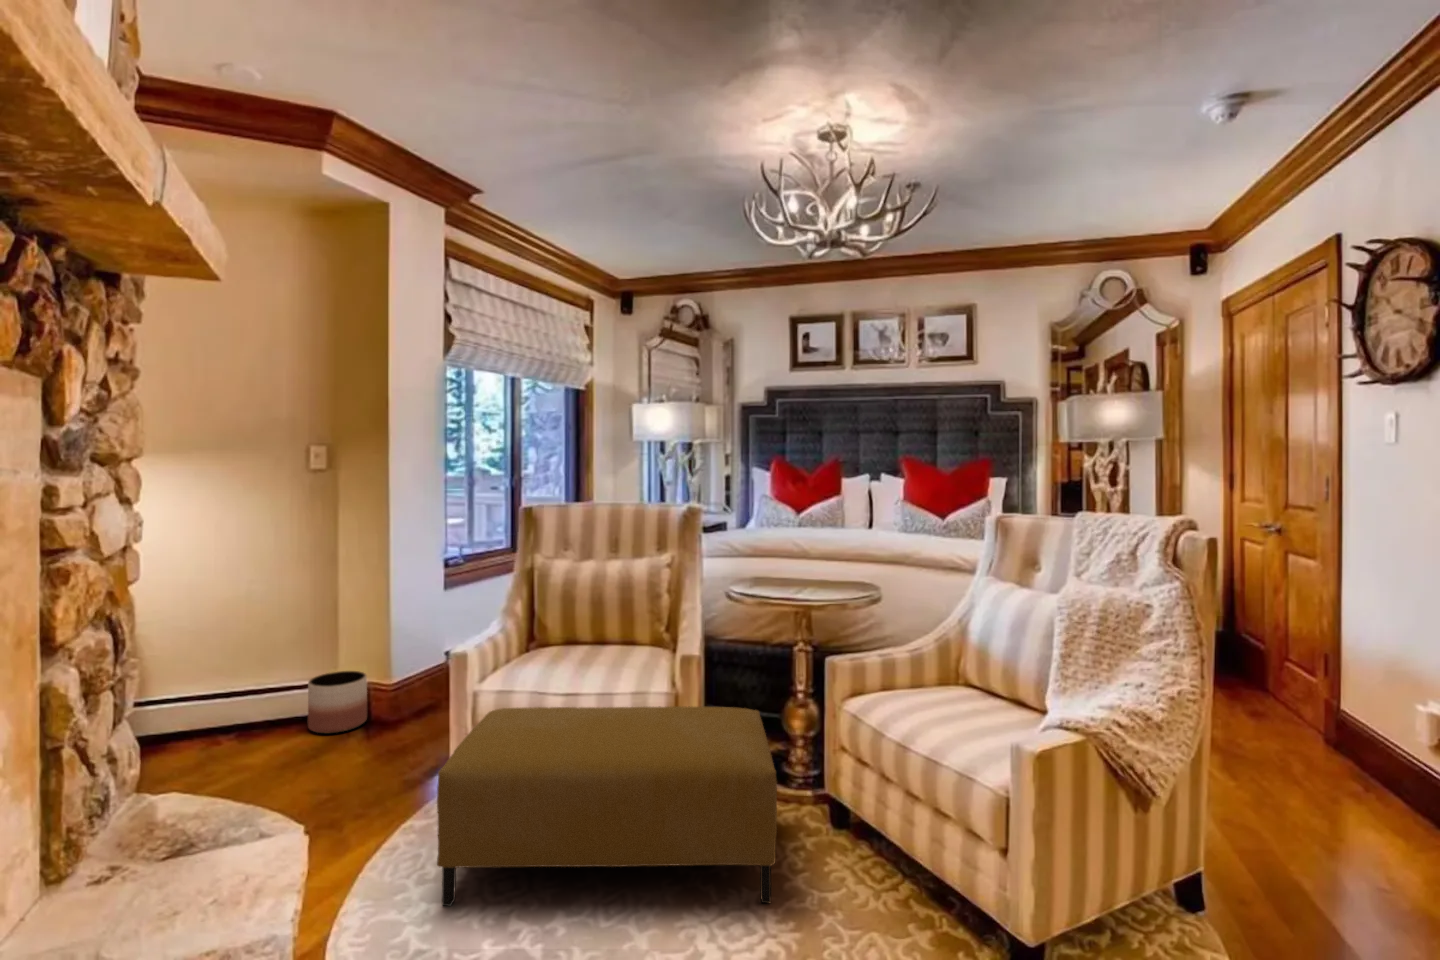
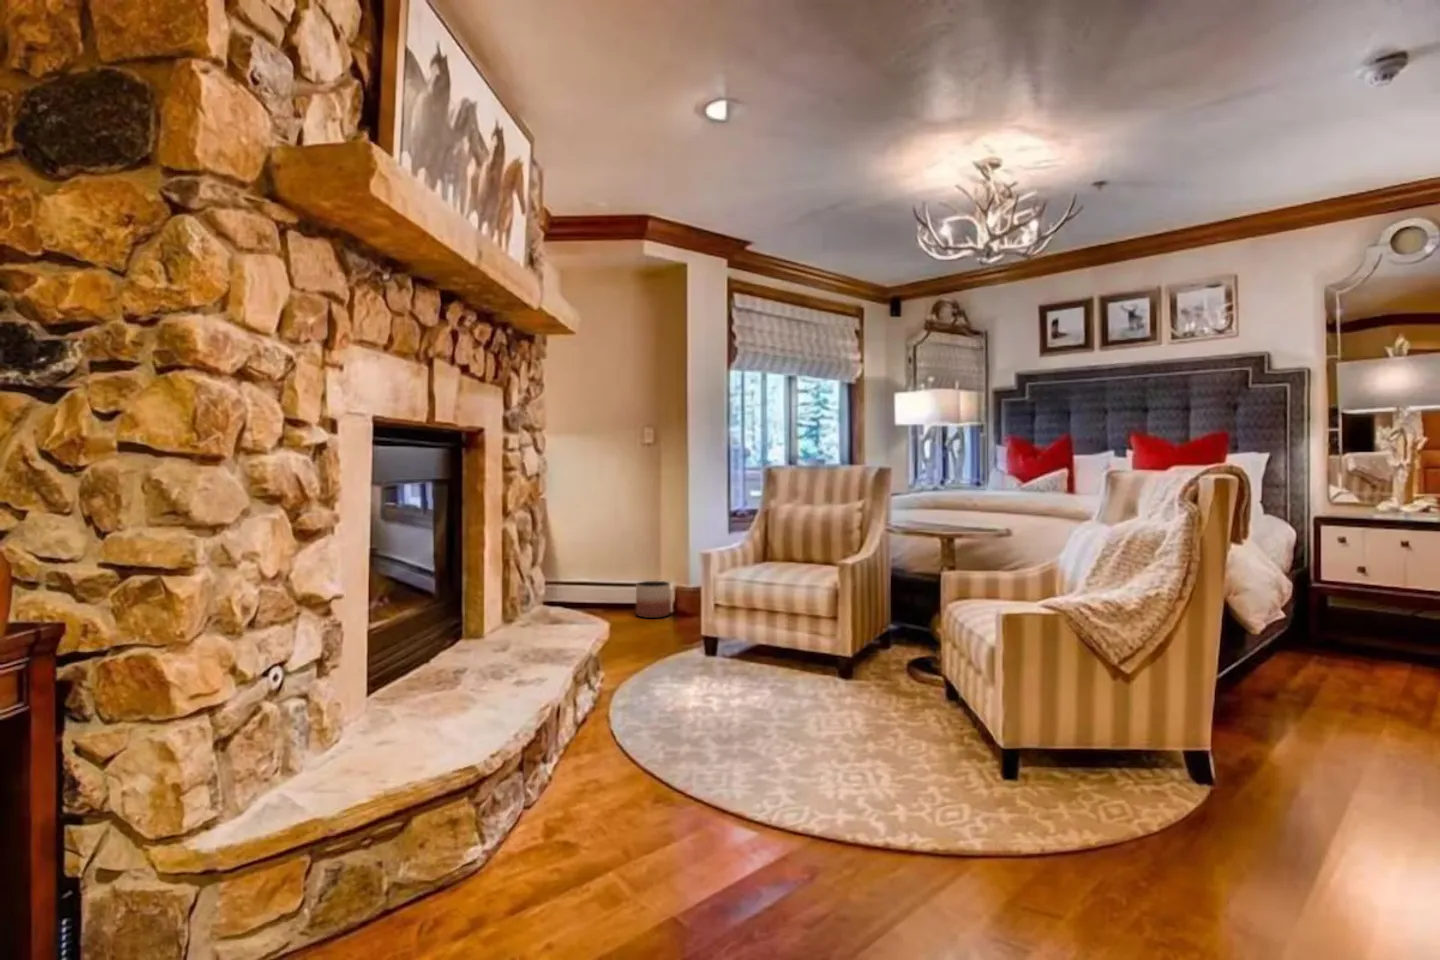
ottoman: present [437,706,777,906] -> none [675,590,897,718]

